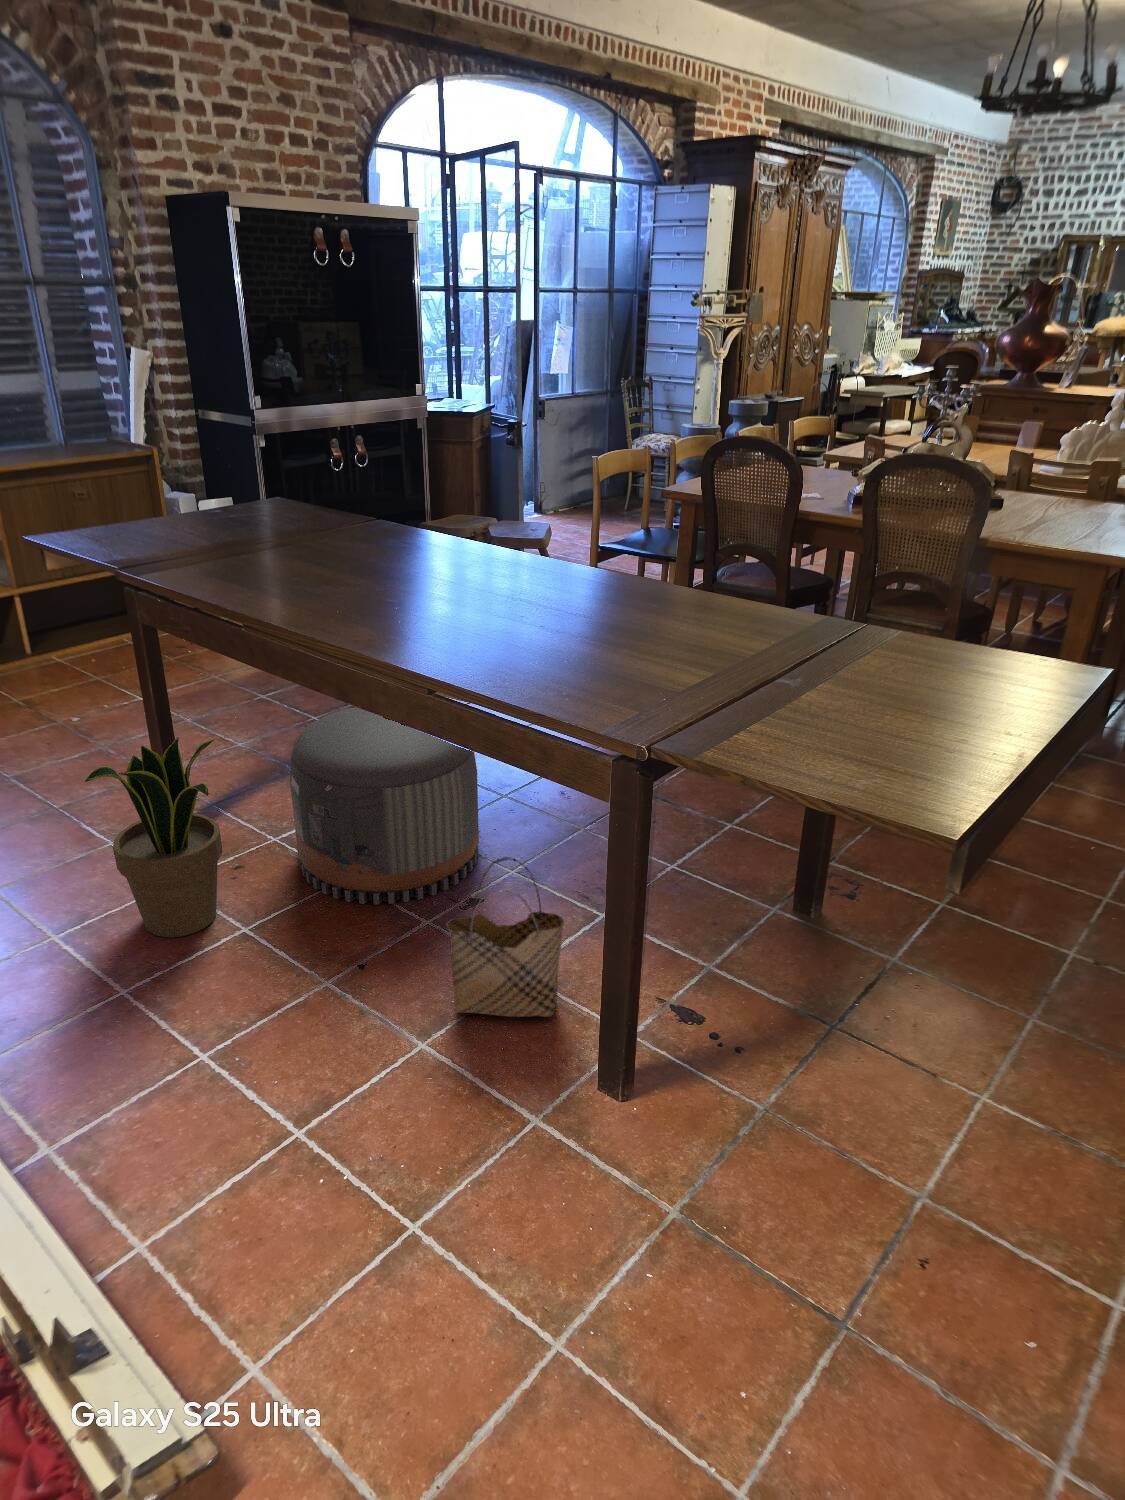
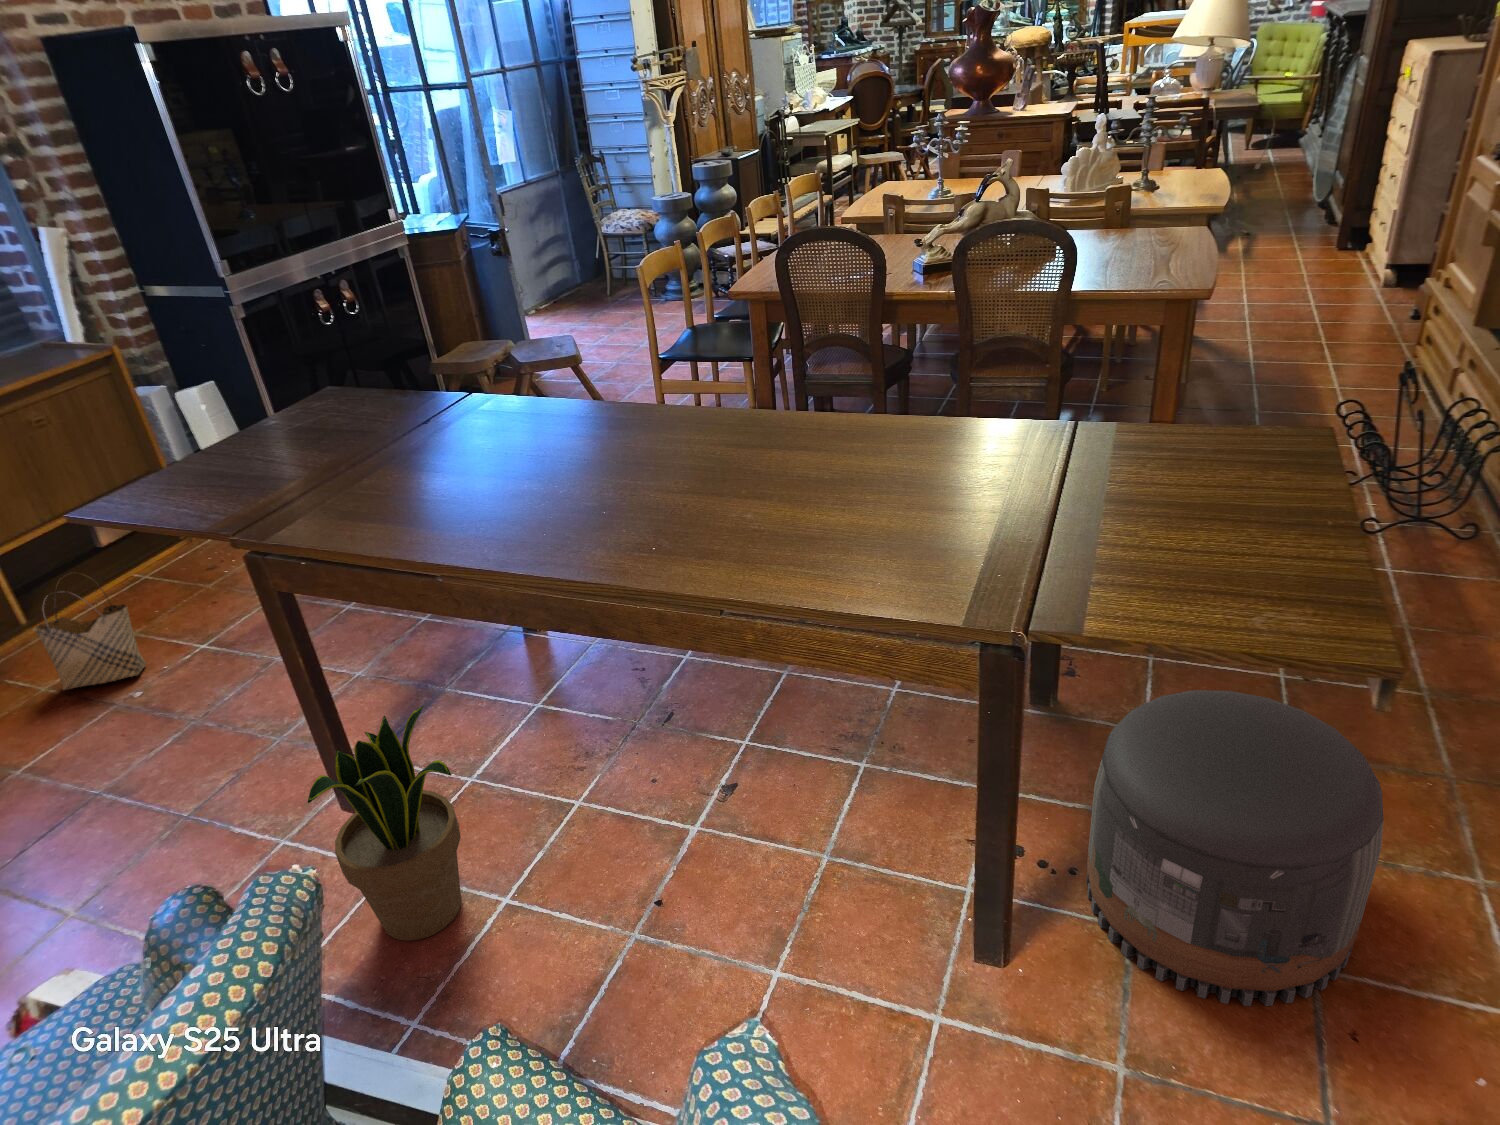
pouf: present [290,707,479,904] -> present [1087,690,1384,1006]
woven basket: present [446,857,564,1017] -> present [33,572,146,690]

